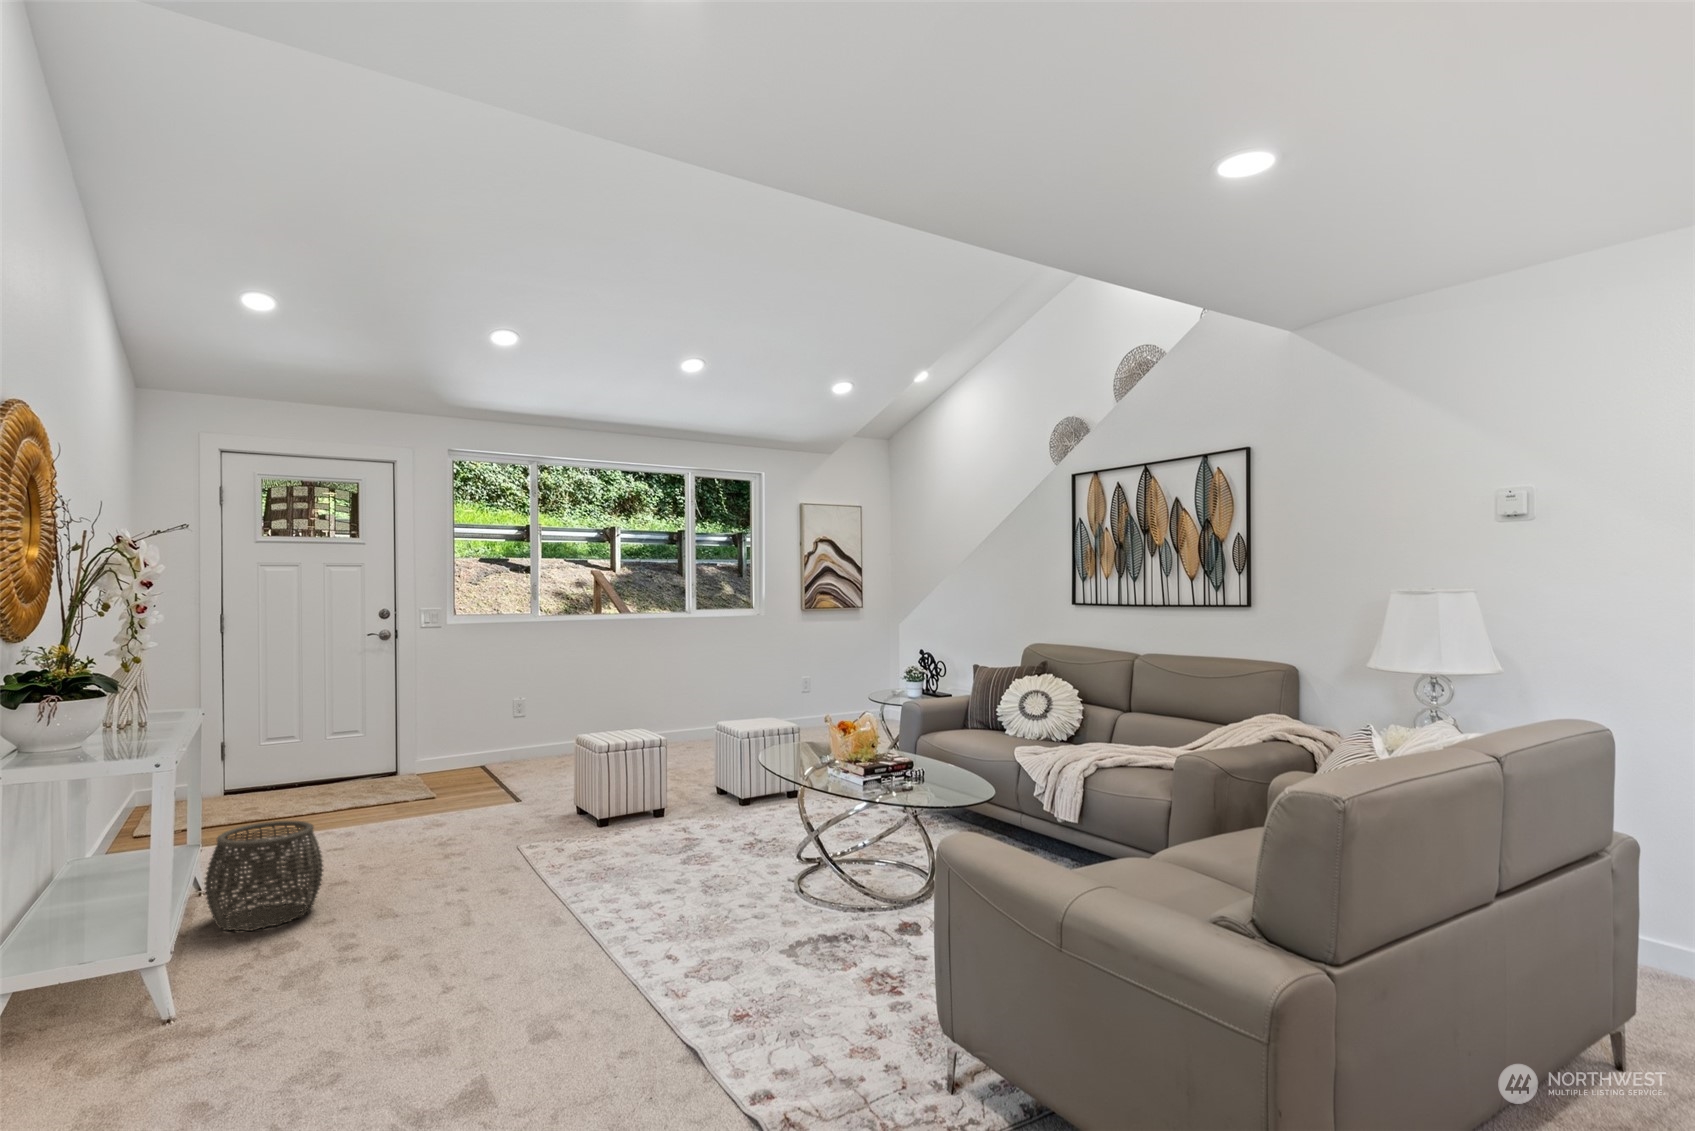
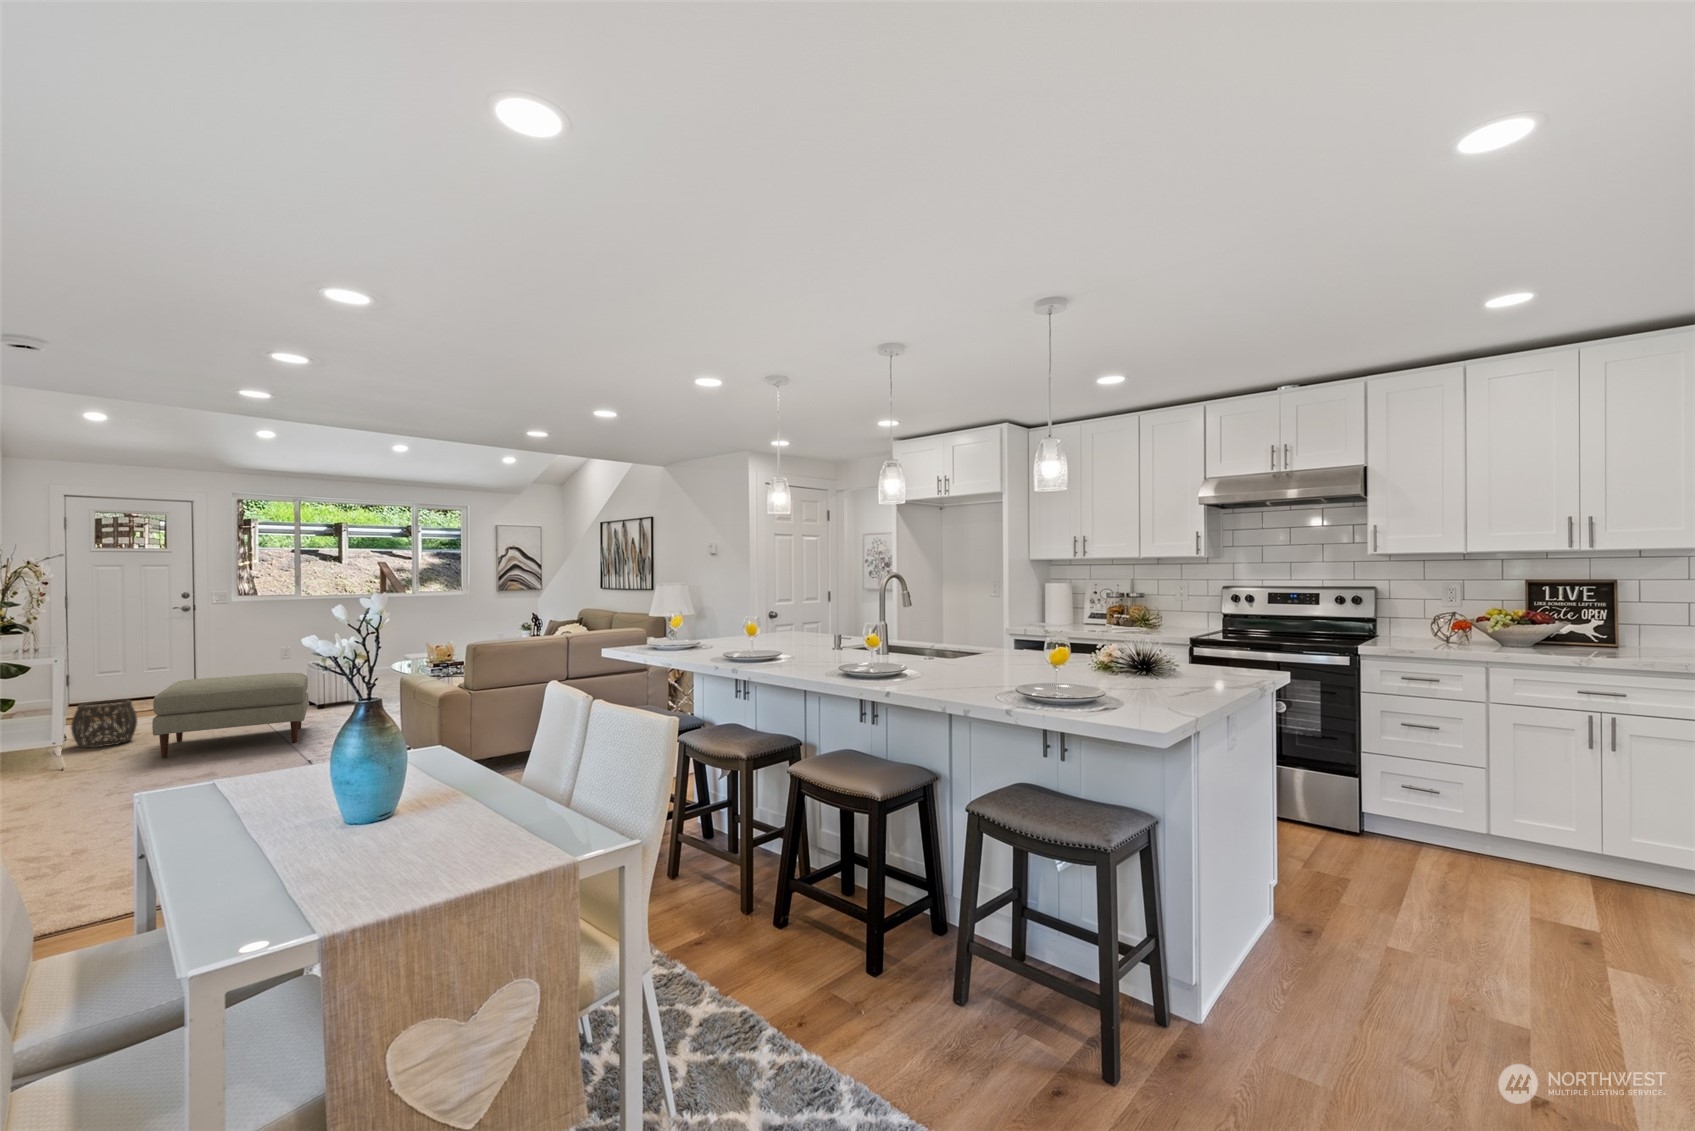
ottoman: none [368,773,661,989] -> present [152,673,308,758]

